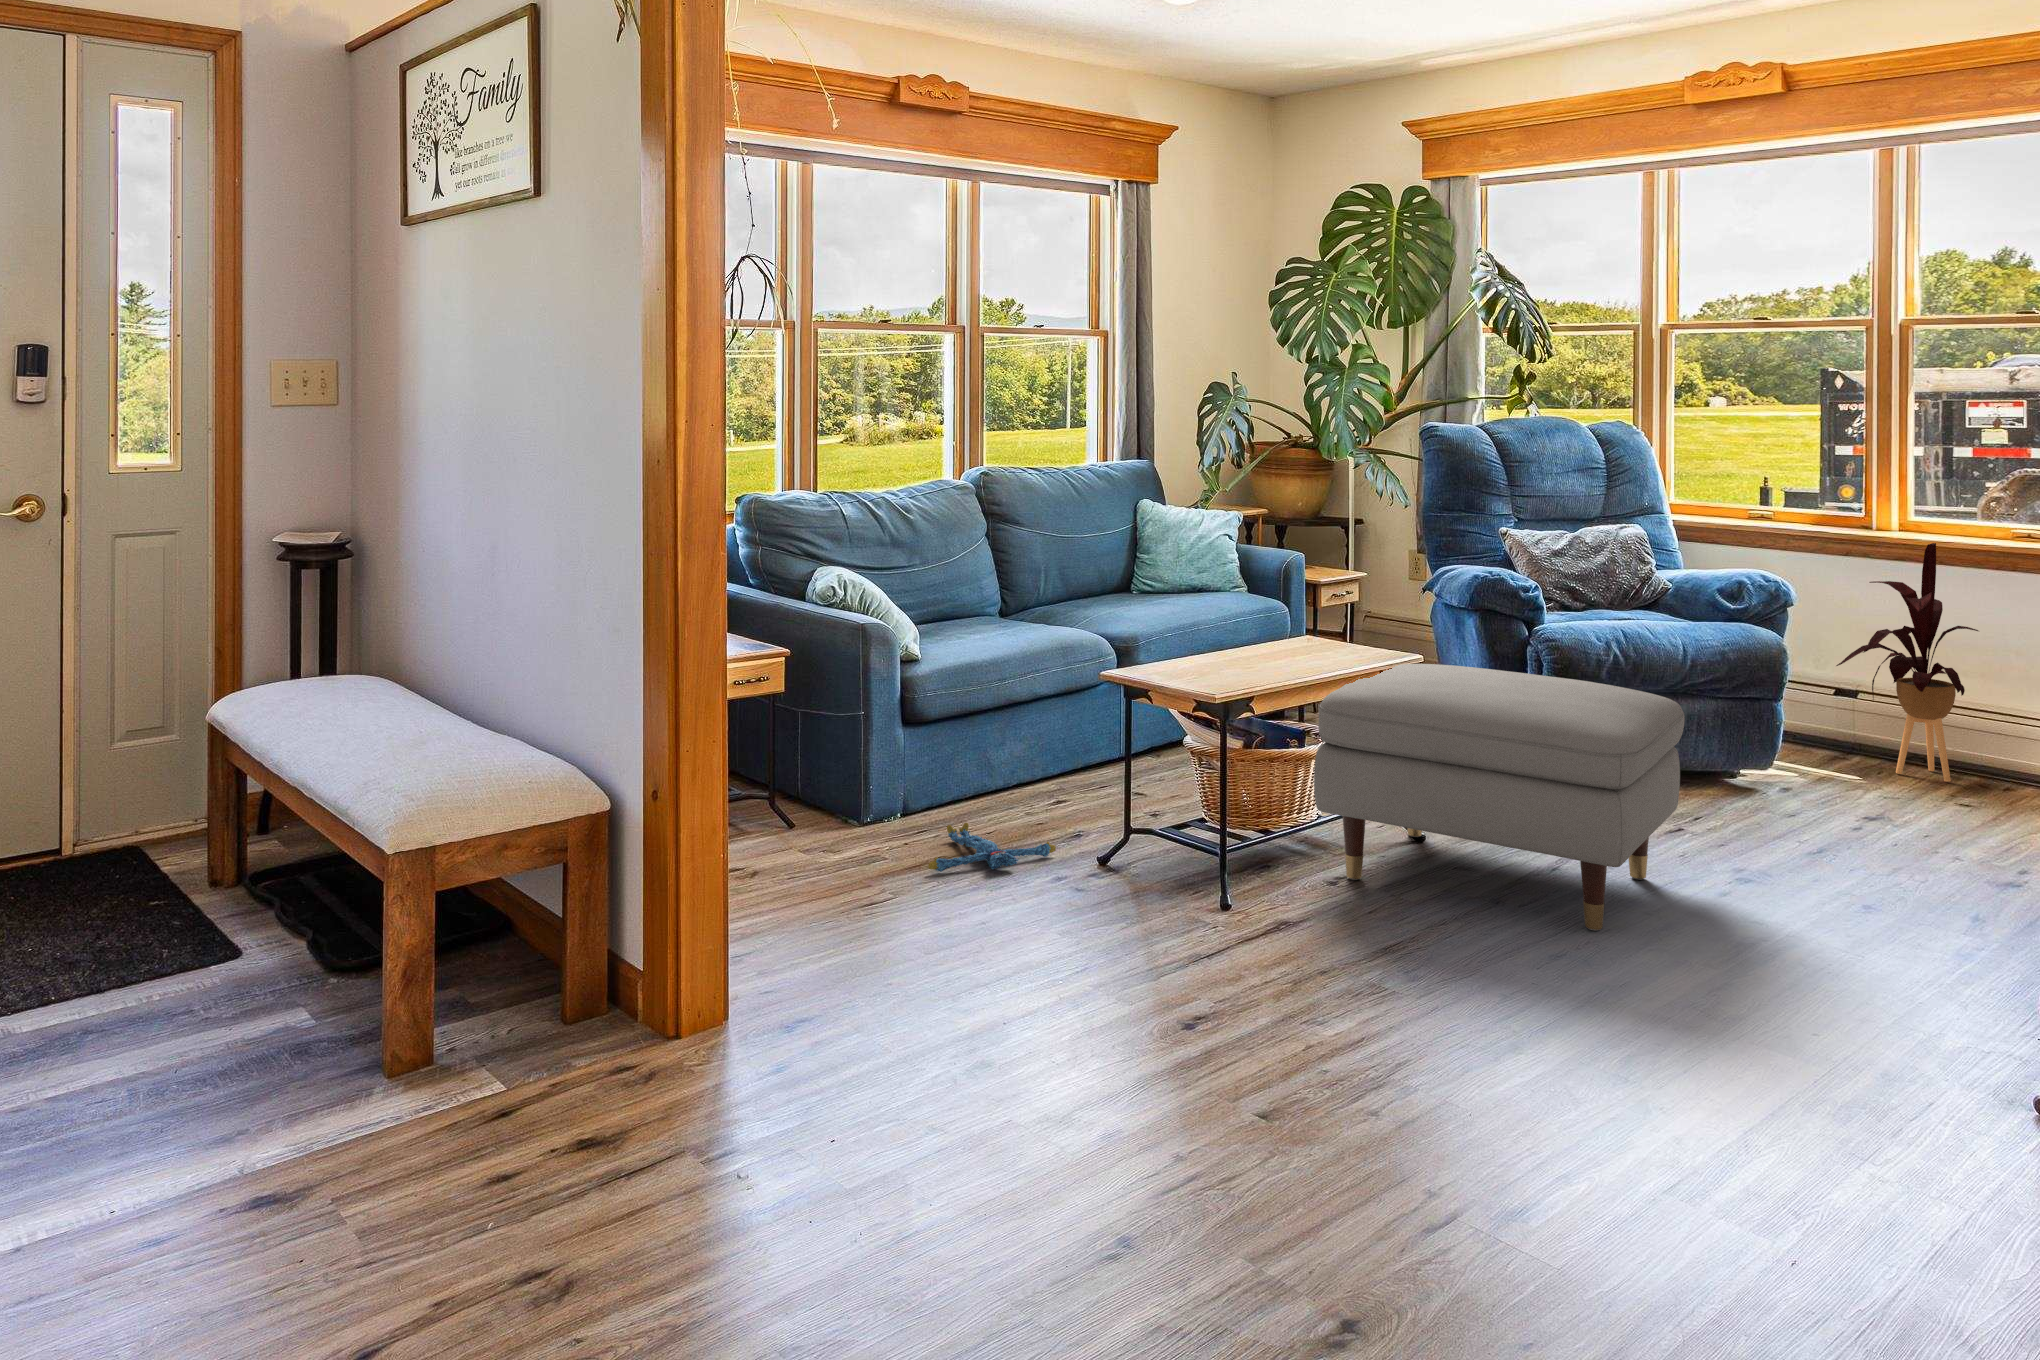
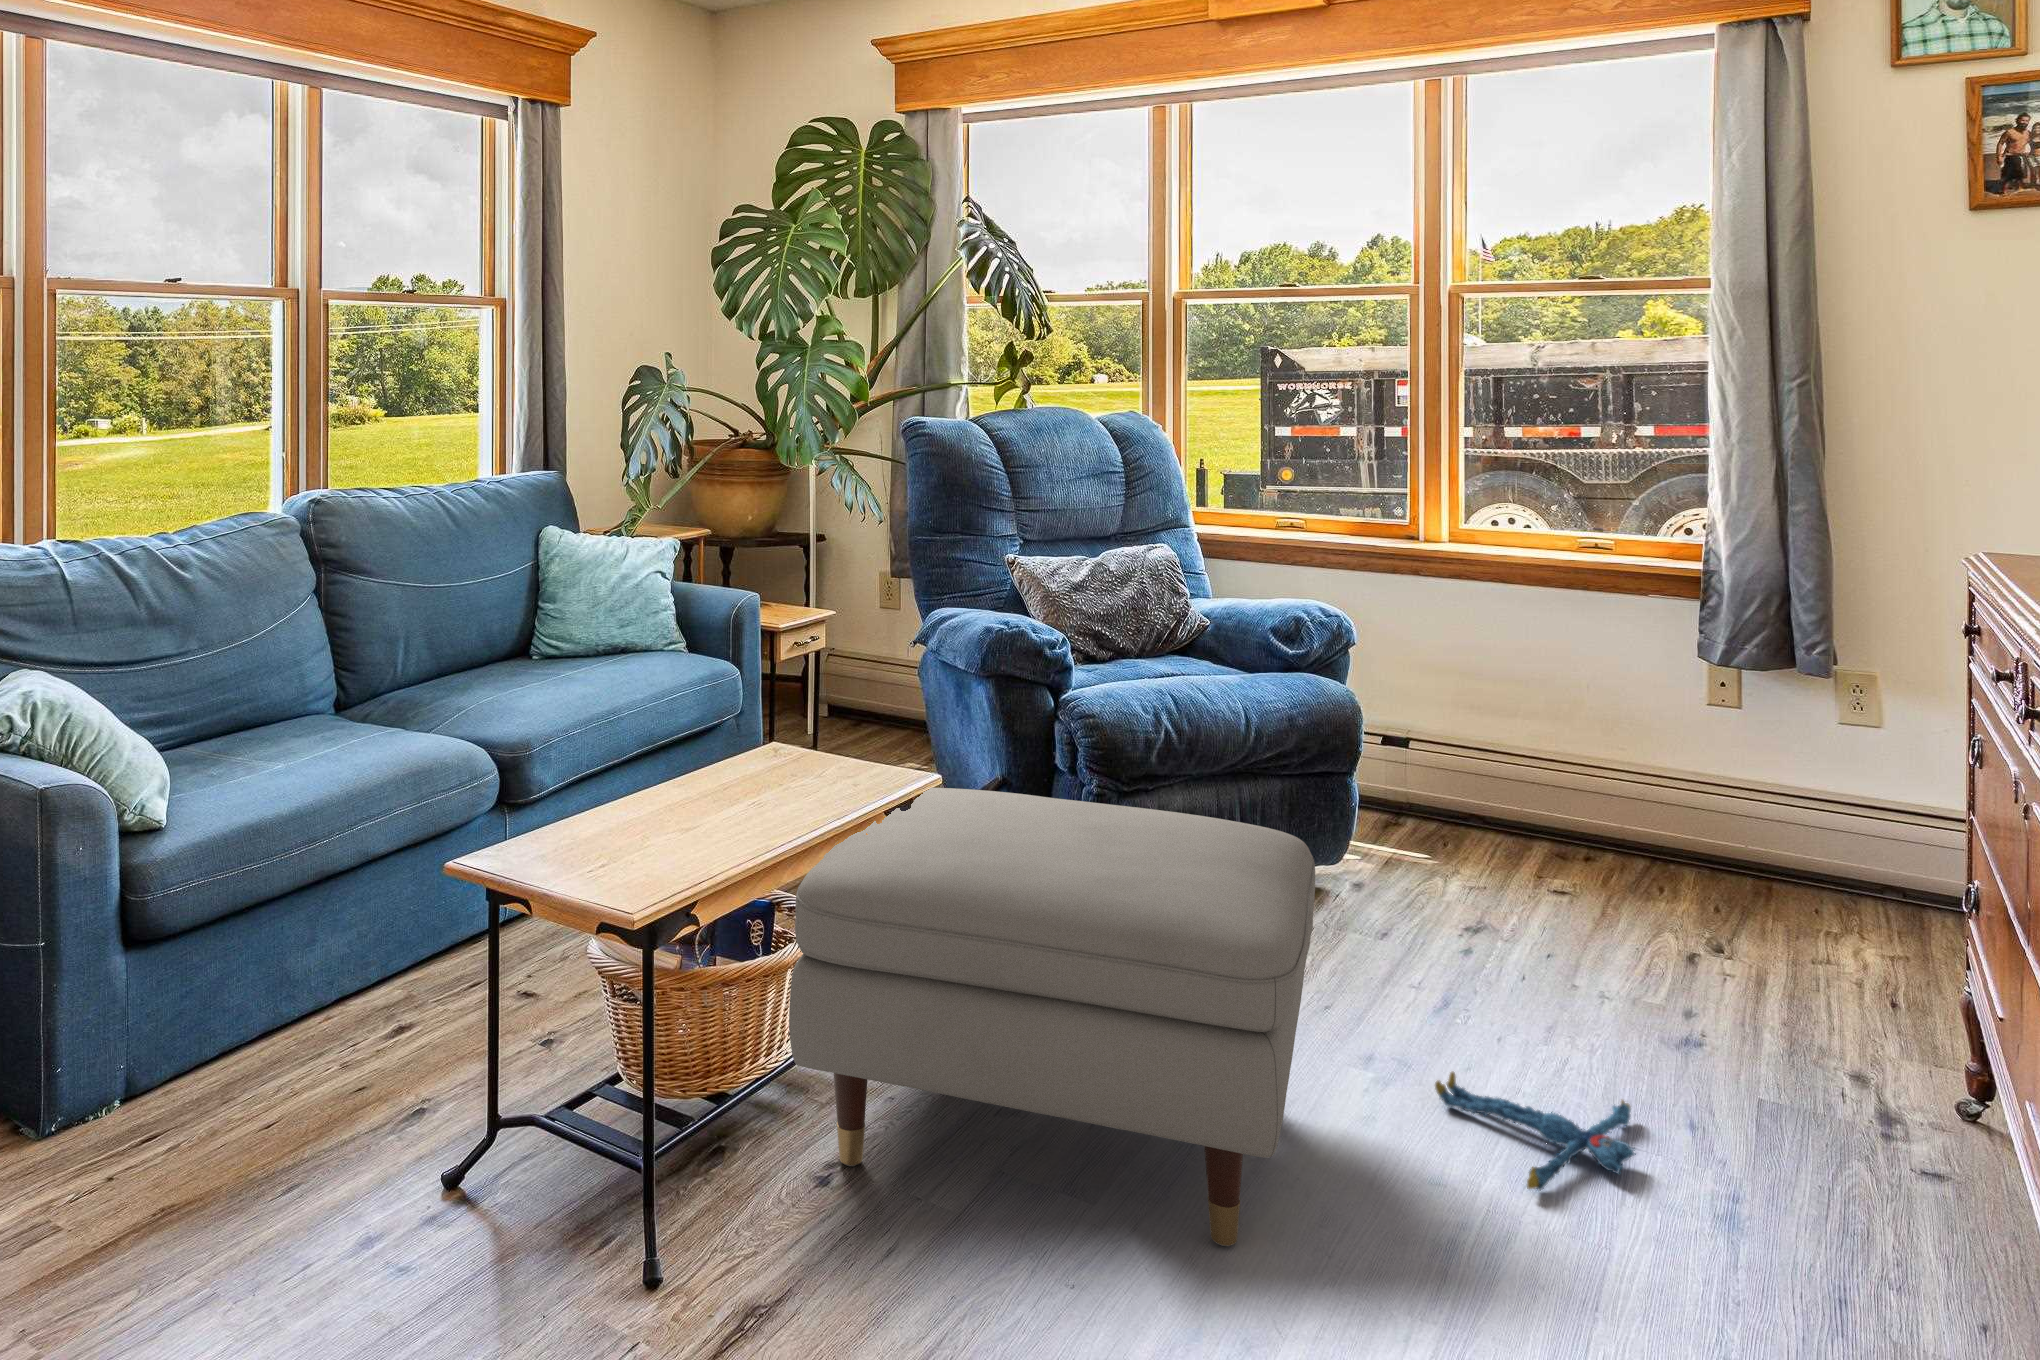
house plant: present [1836,543,1978,782] -> none [1405,561,1570,853]
plush toy: present [928,823,1056,872] -> present [1435,1072,1636,1191]

